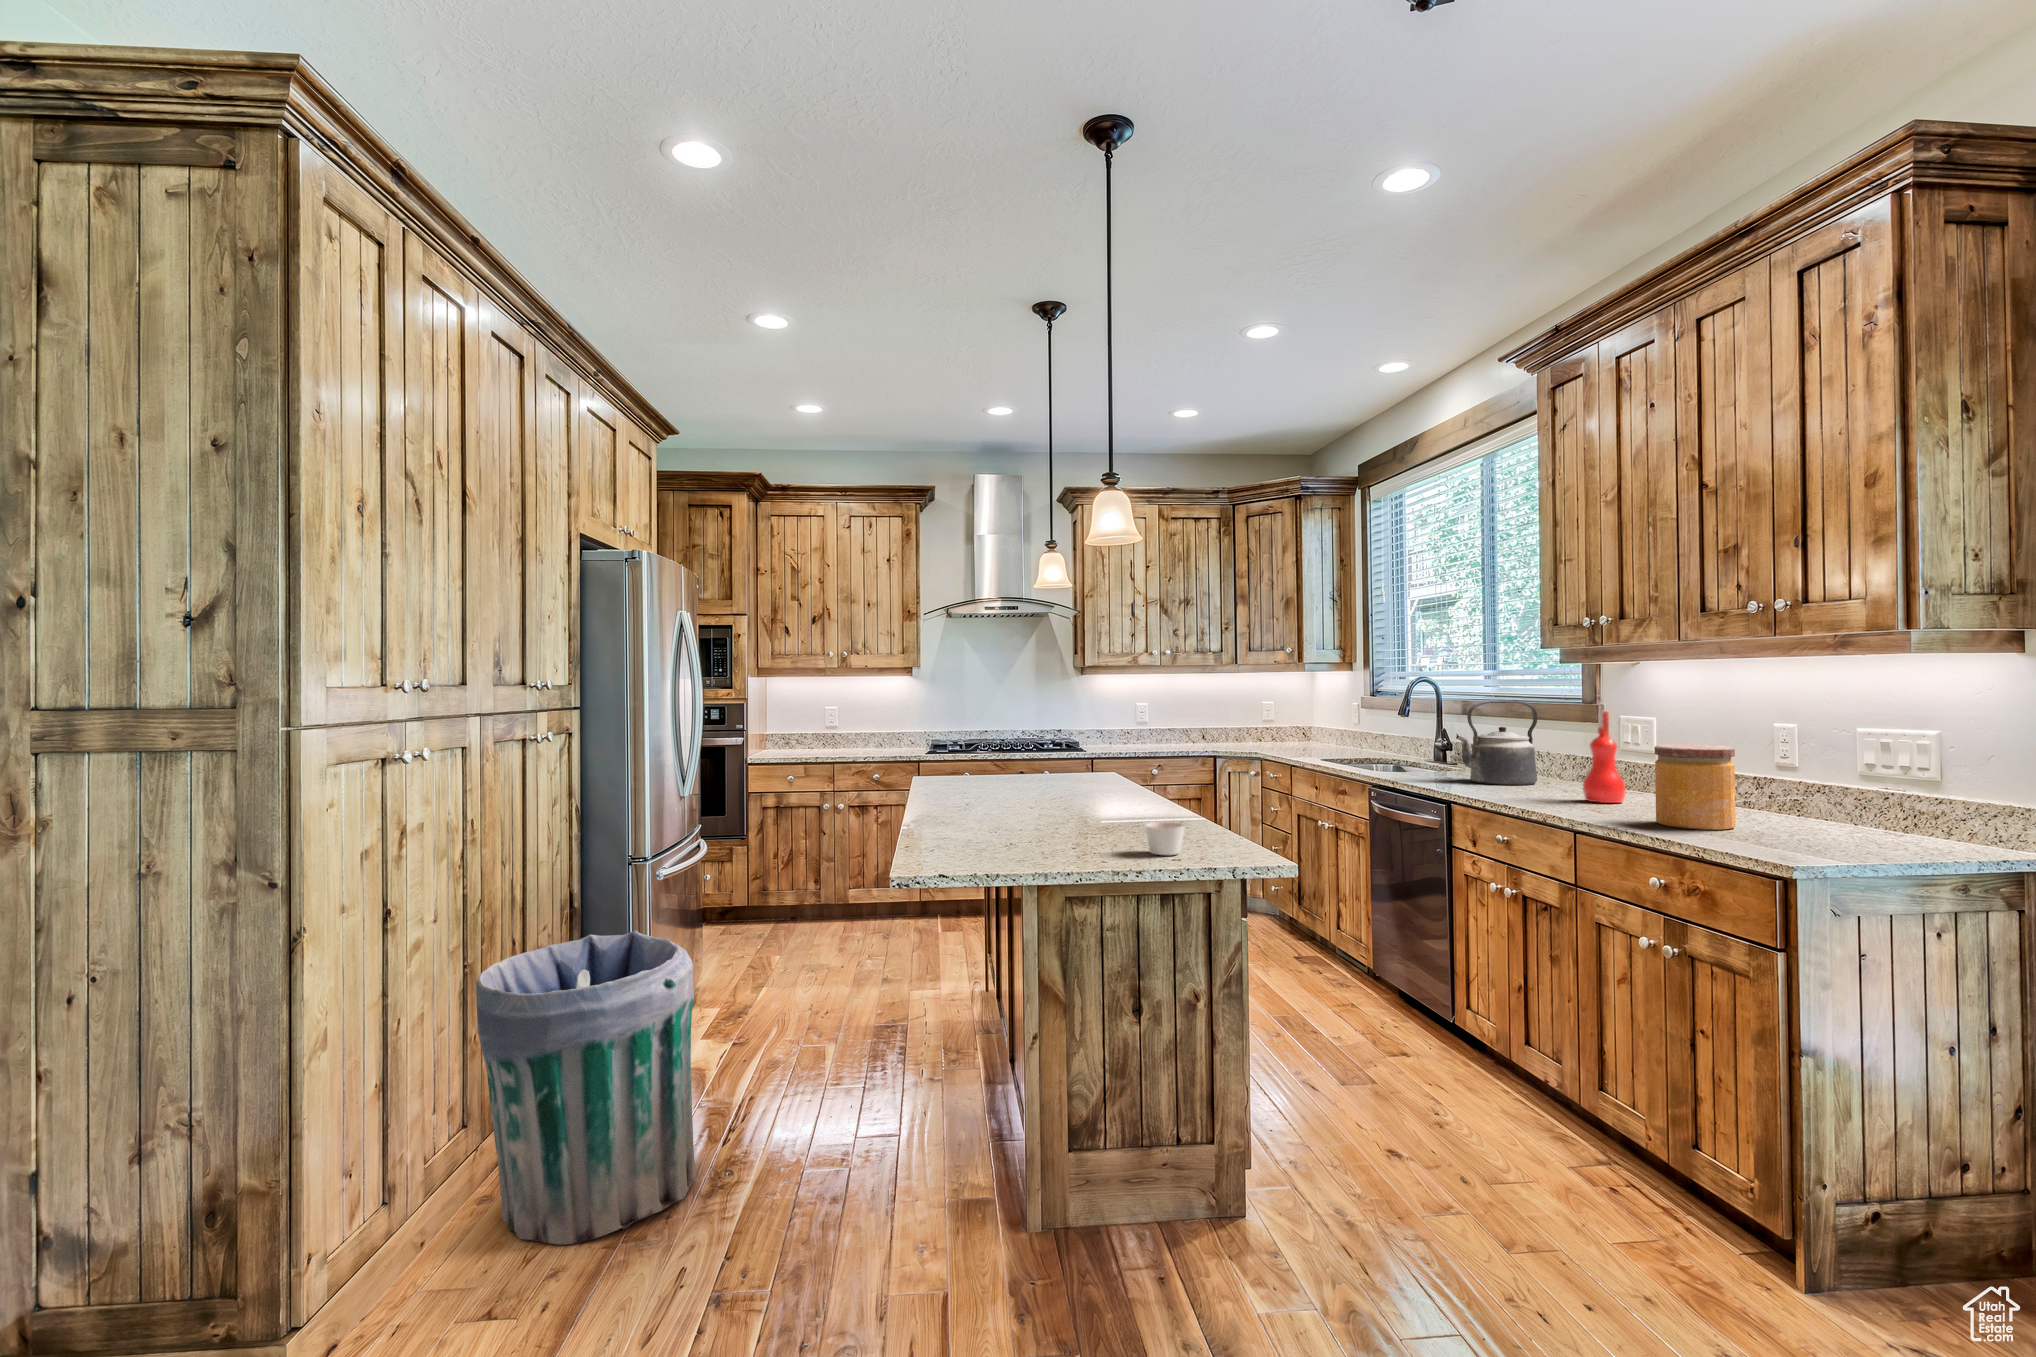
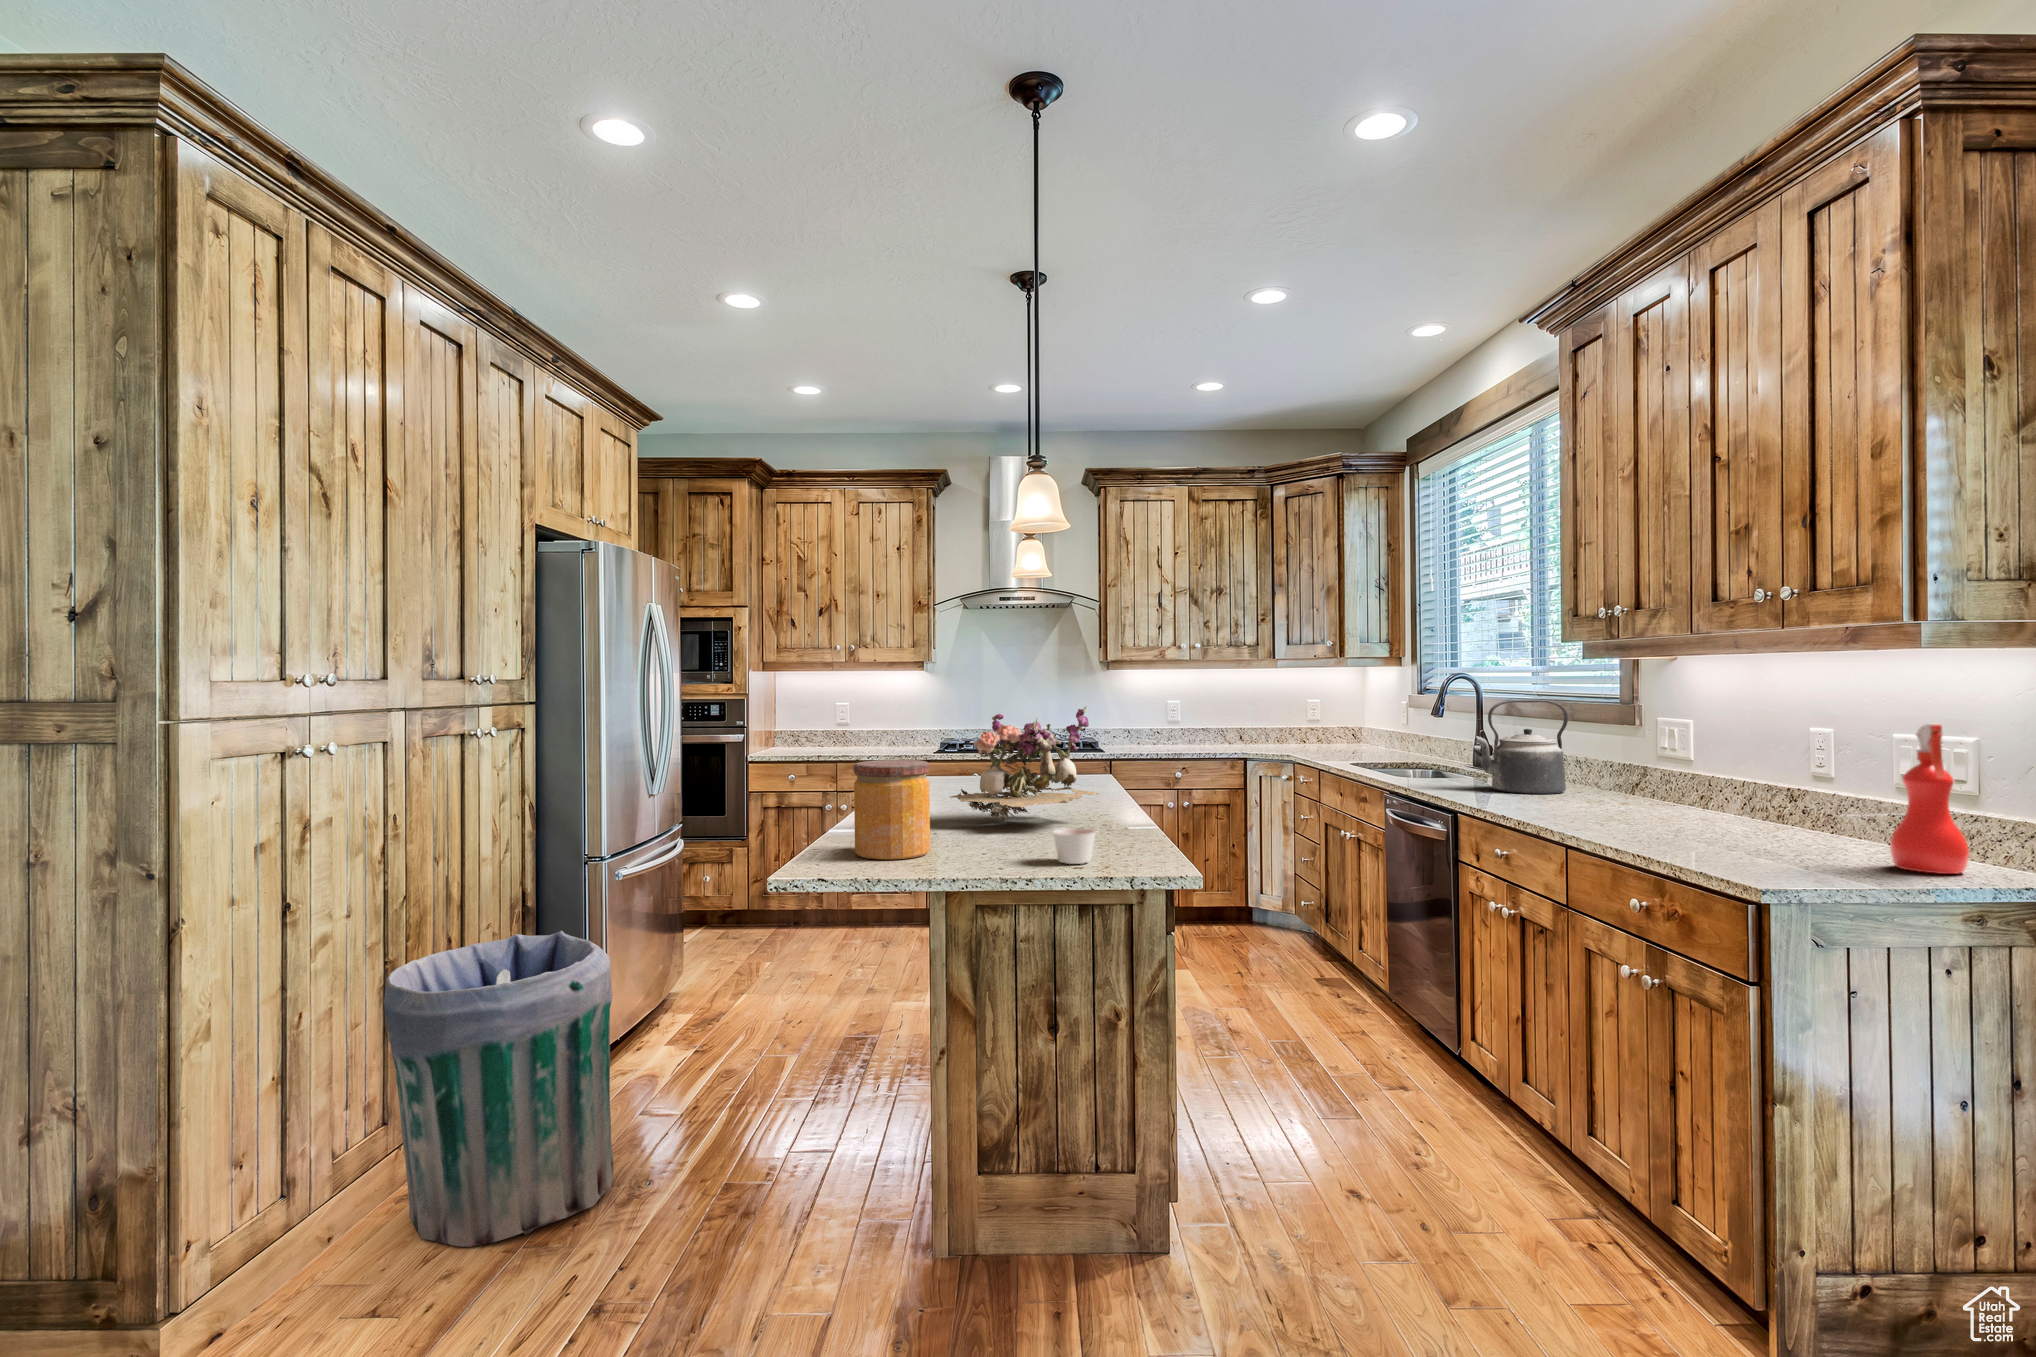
flower arrangement: none [1012,708,1152,818] -> present [950,706,1099,822]
spray bottle: present [1583,711,1626,803] -> present [1890,724,1969,874]
jar: present [1654,744,1735,830] -> present [854,760,930,860]

